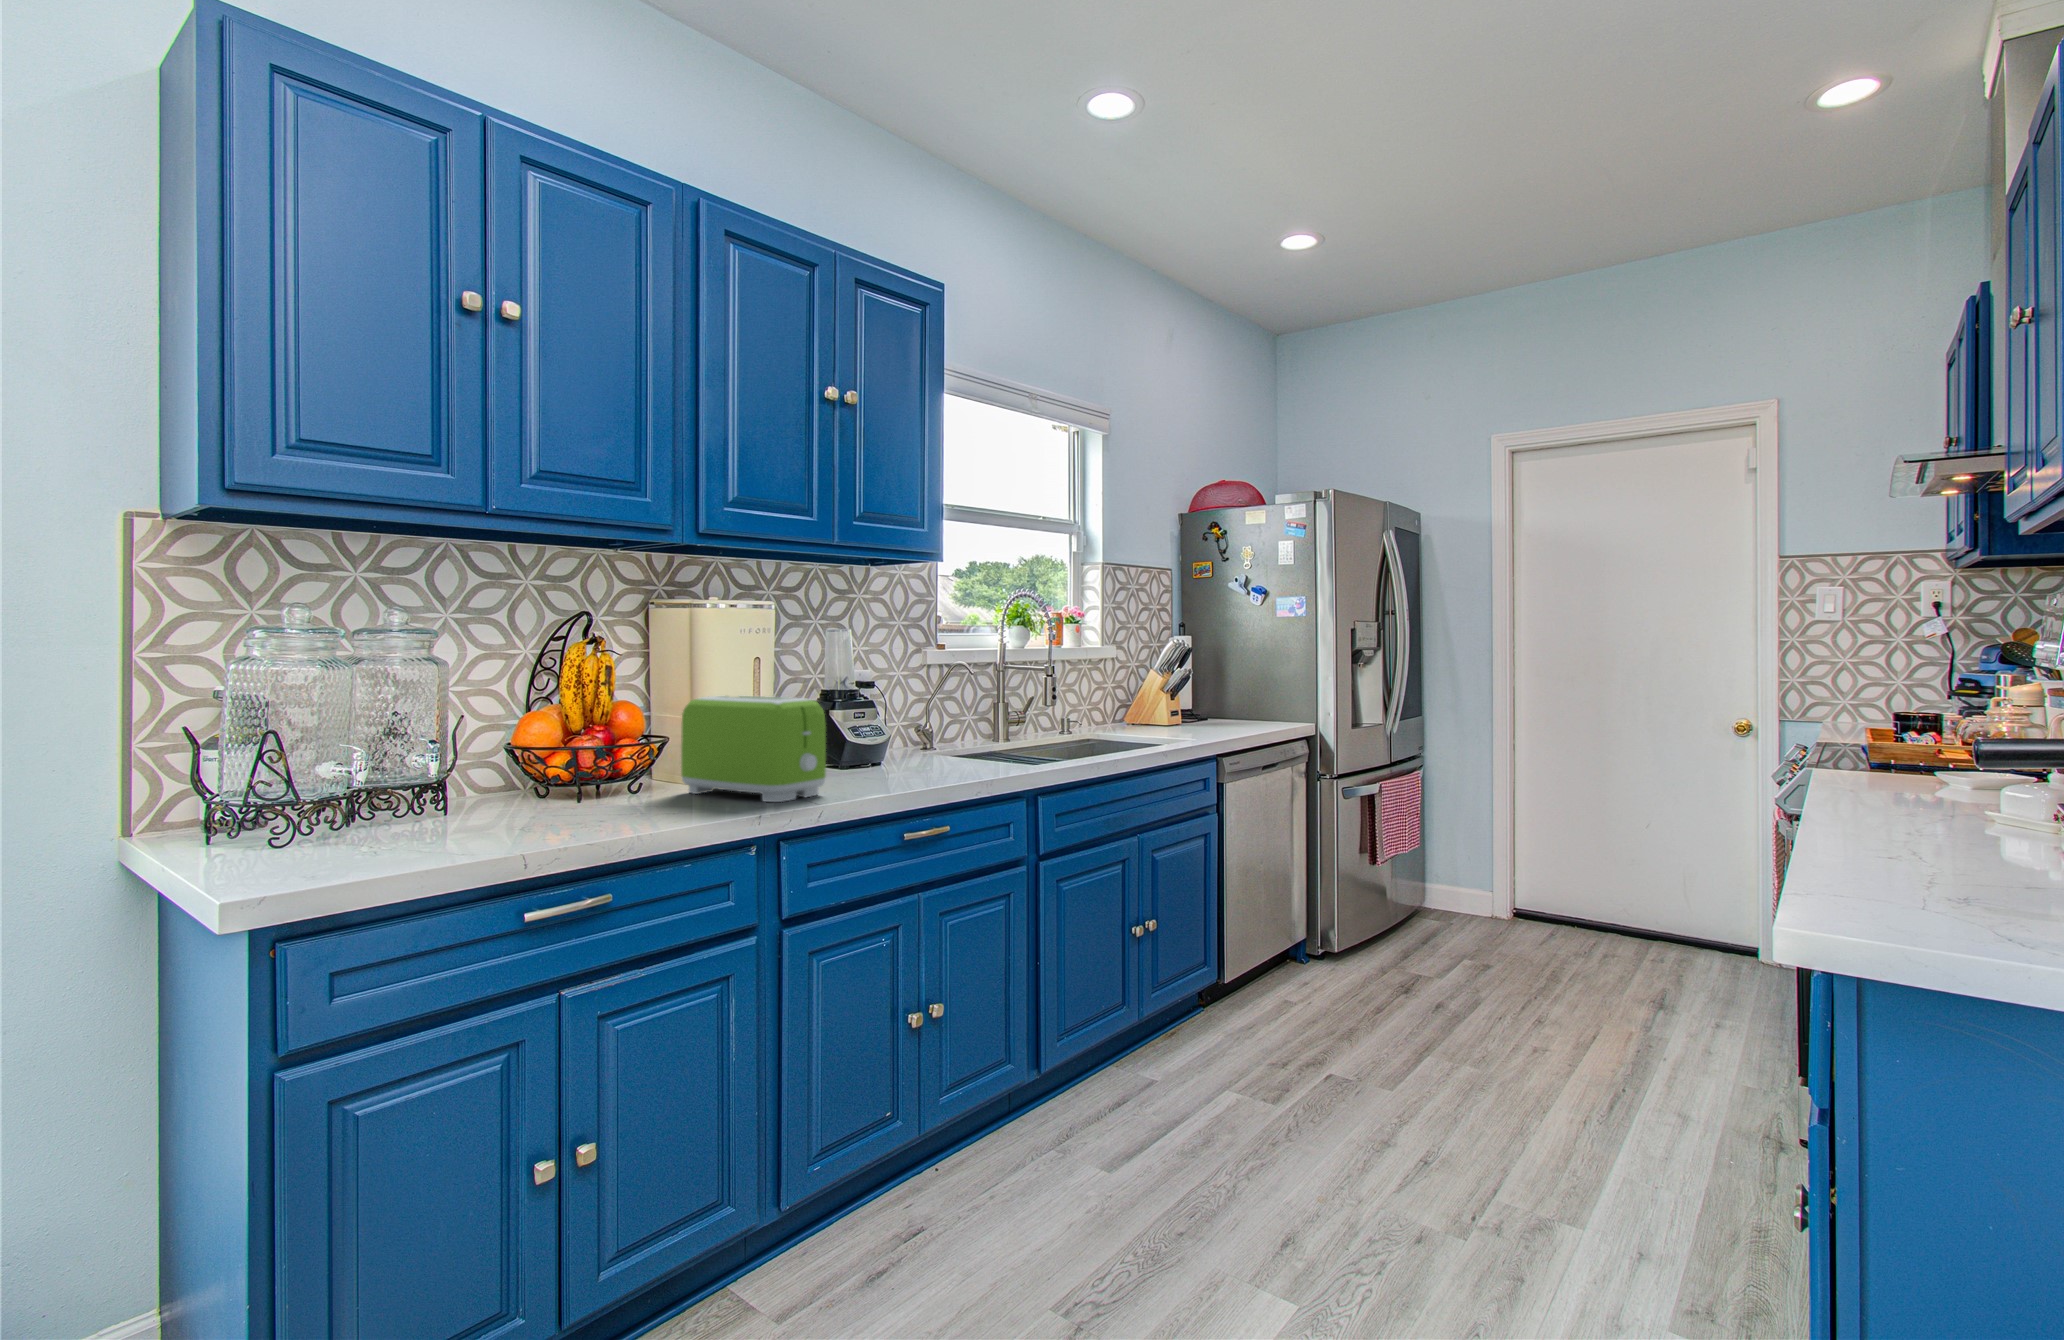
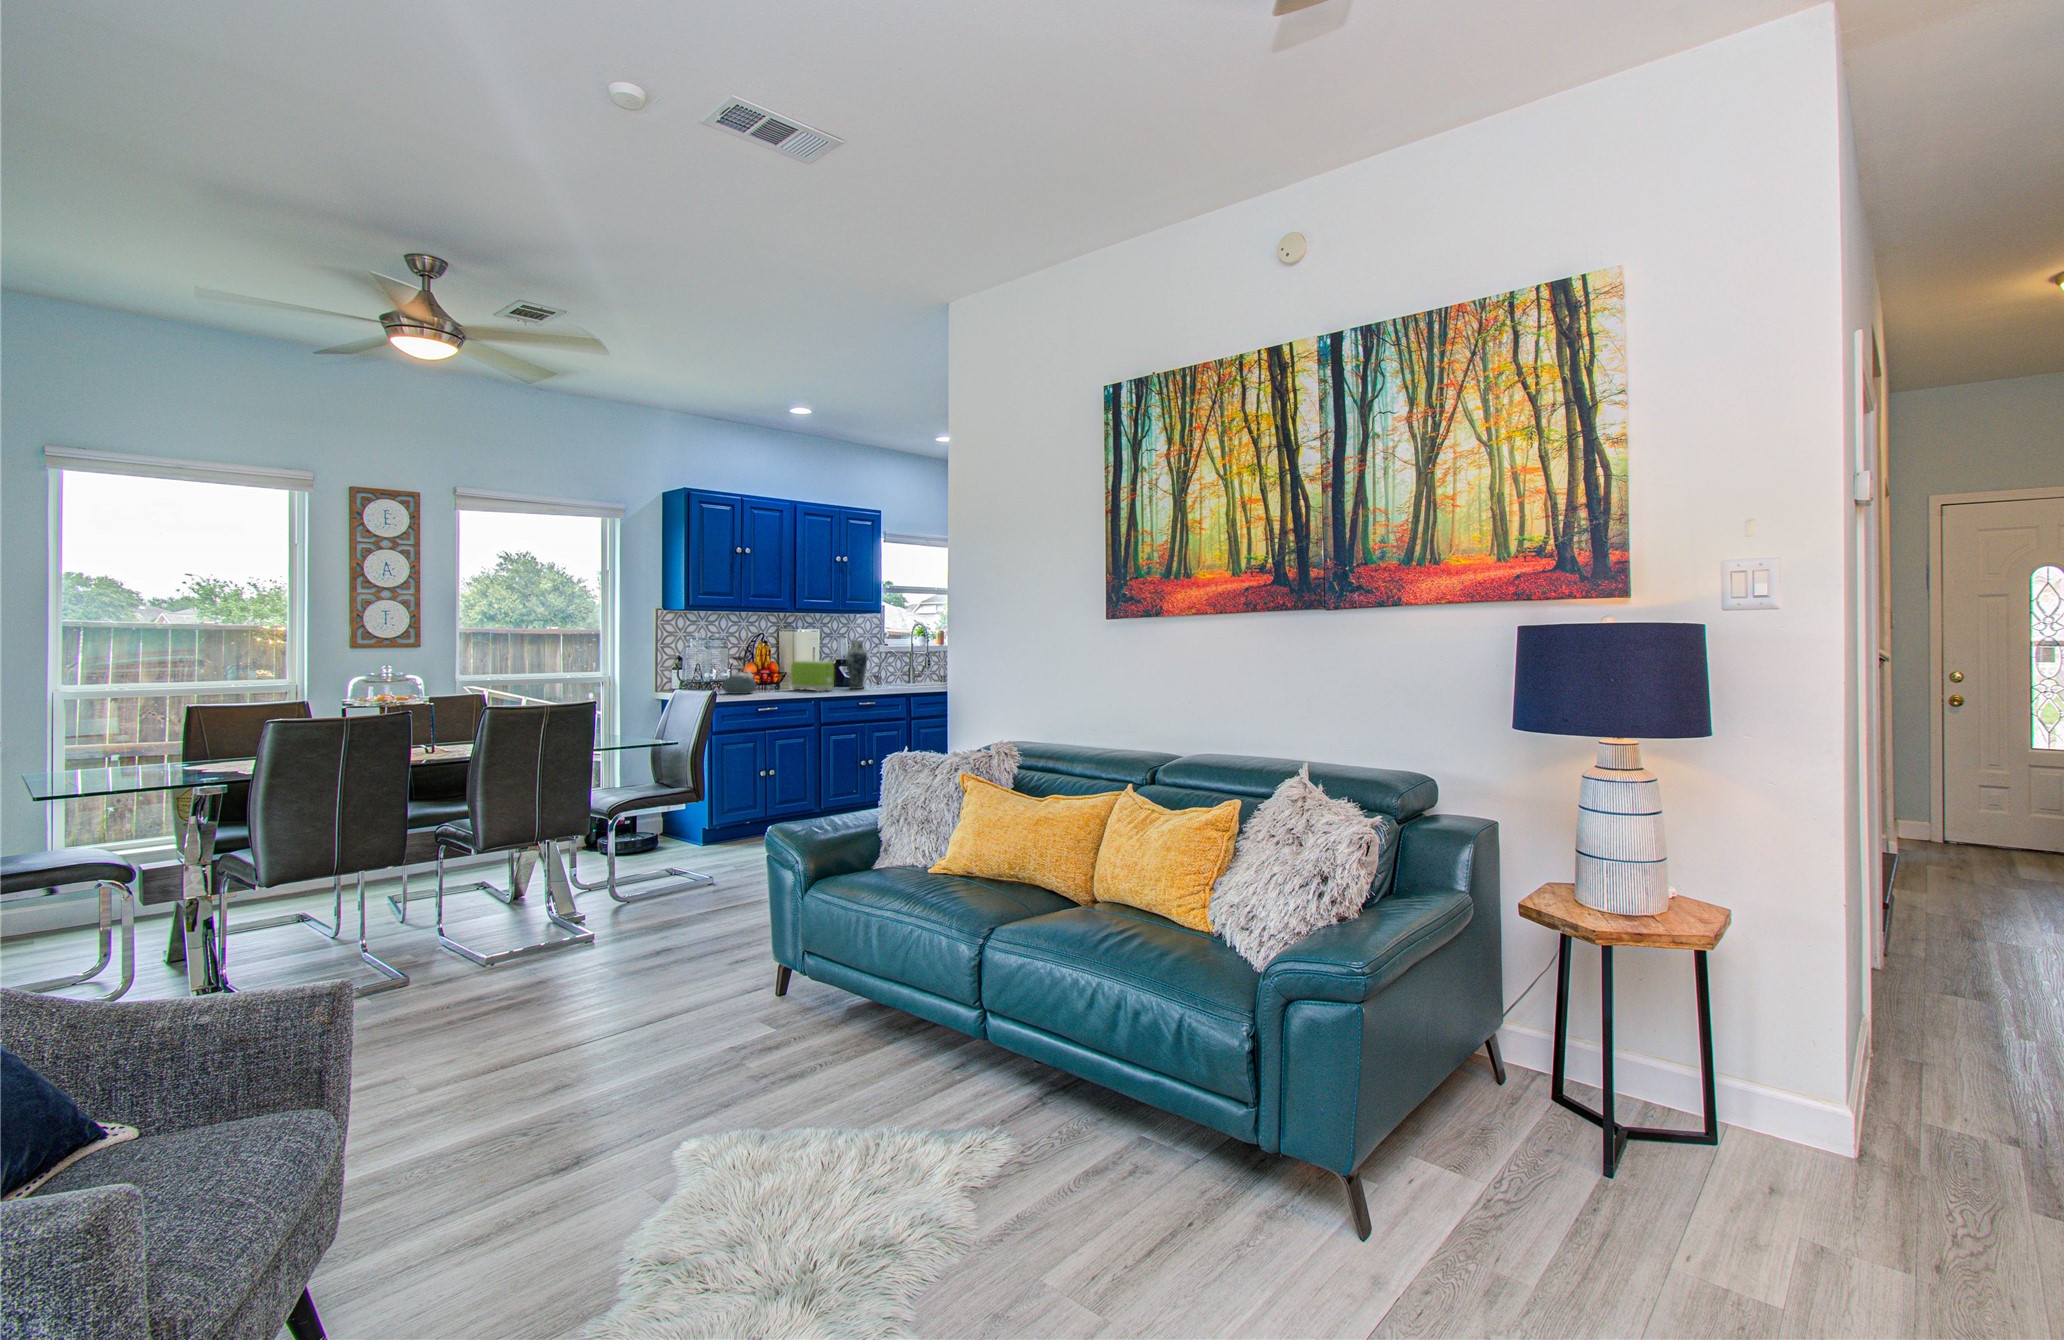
vase: none [857,631,919,778] -> present [846,640,868,689]
kettle: none [390,691,537,844] -> present [723,656,756,694]

